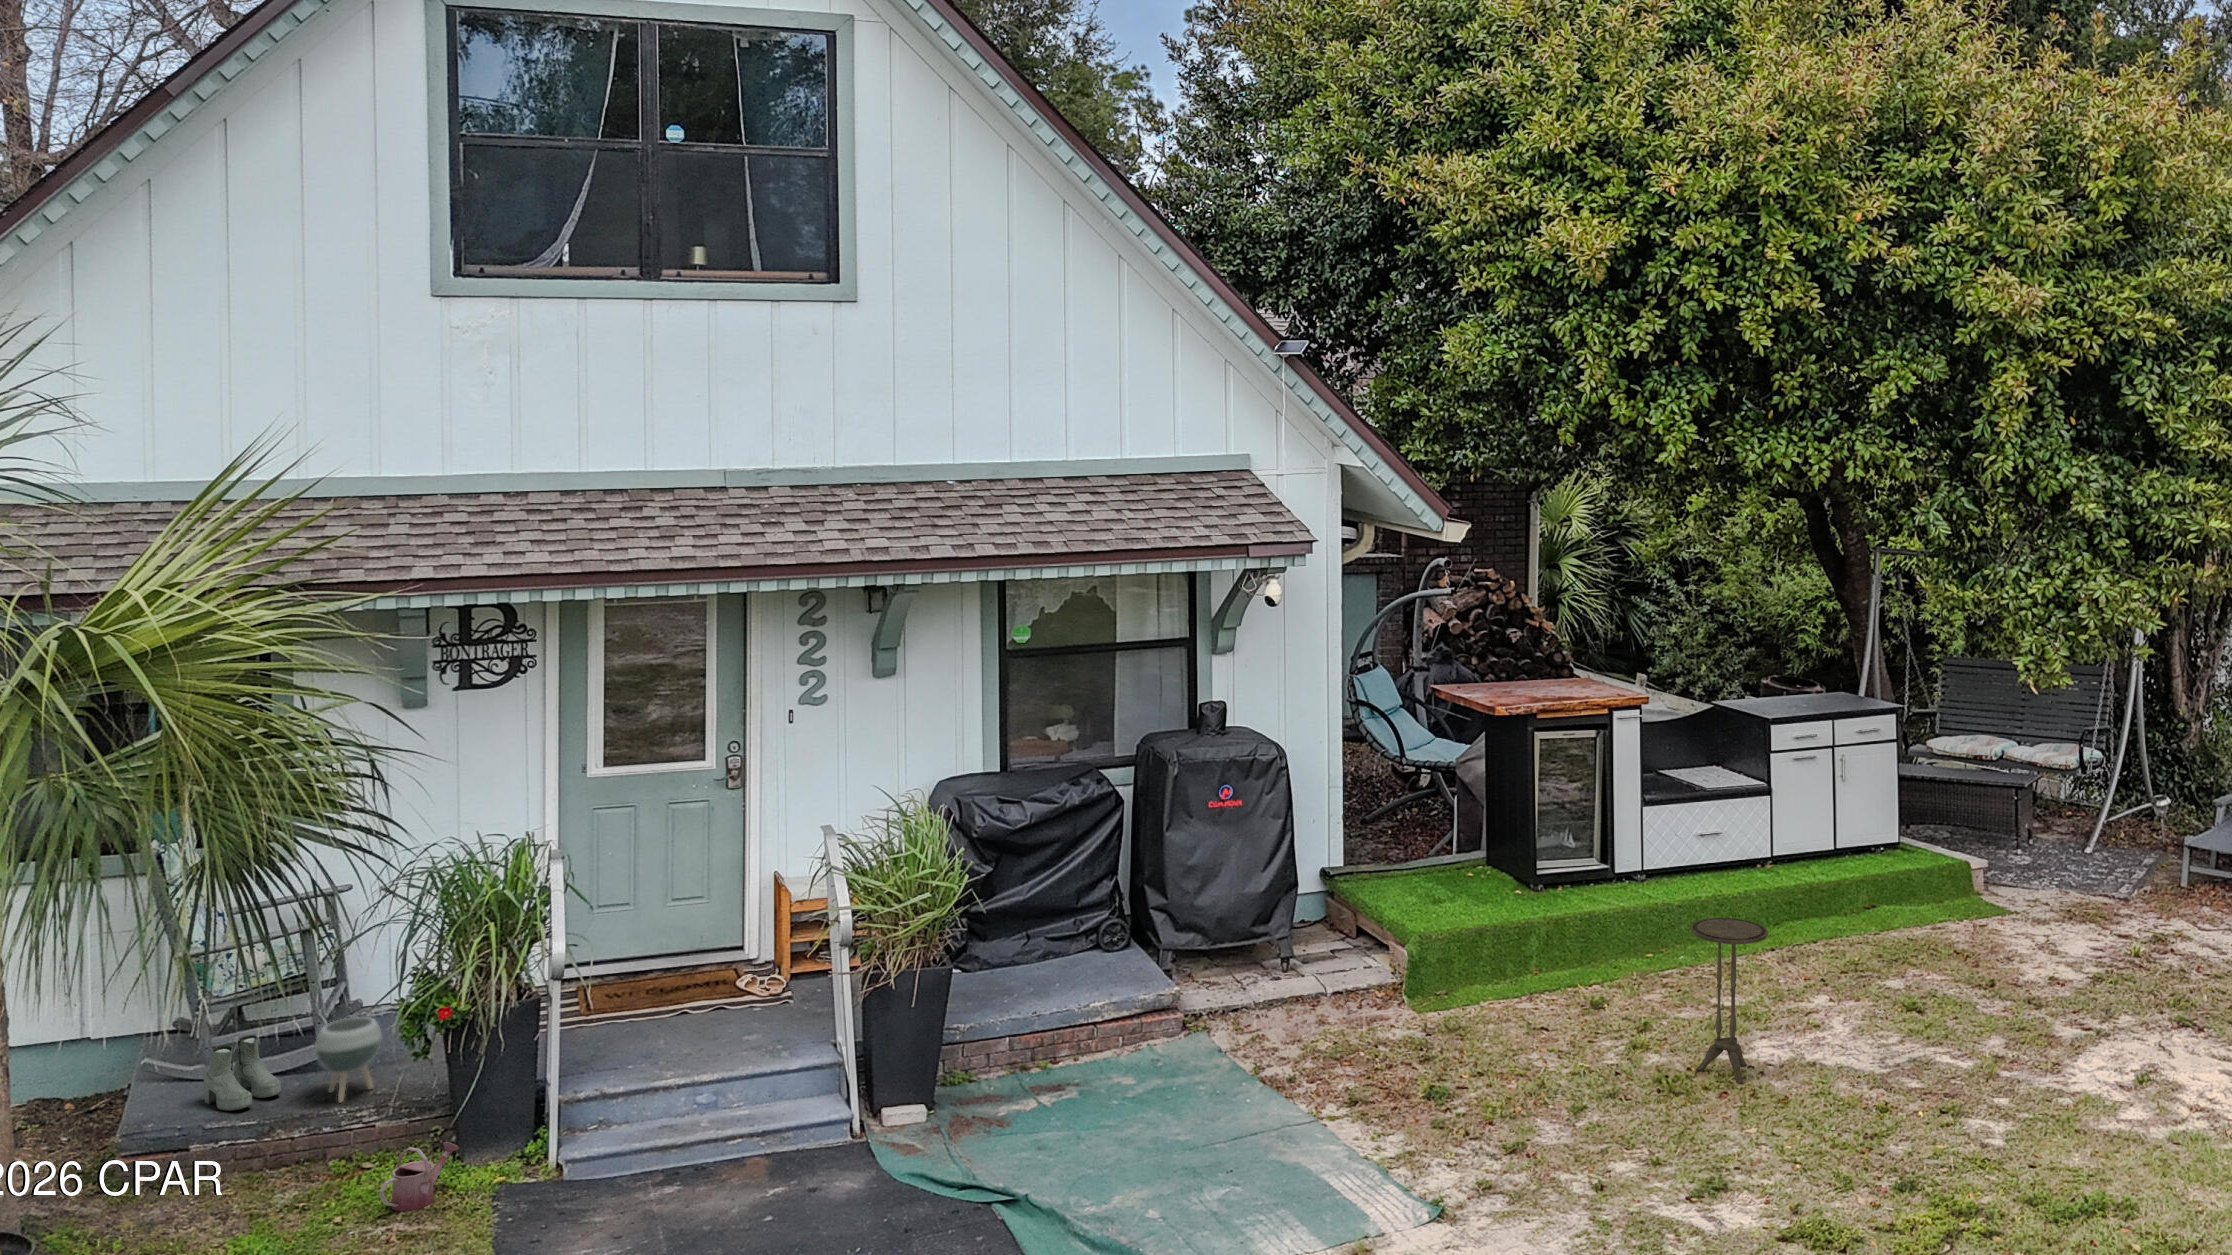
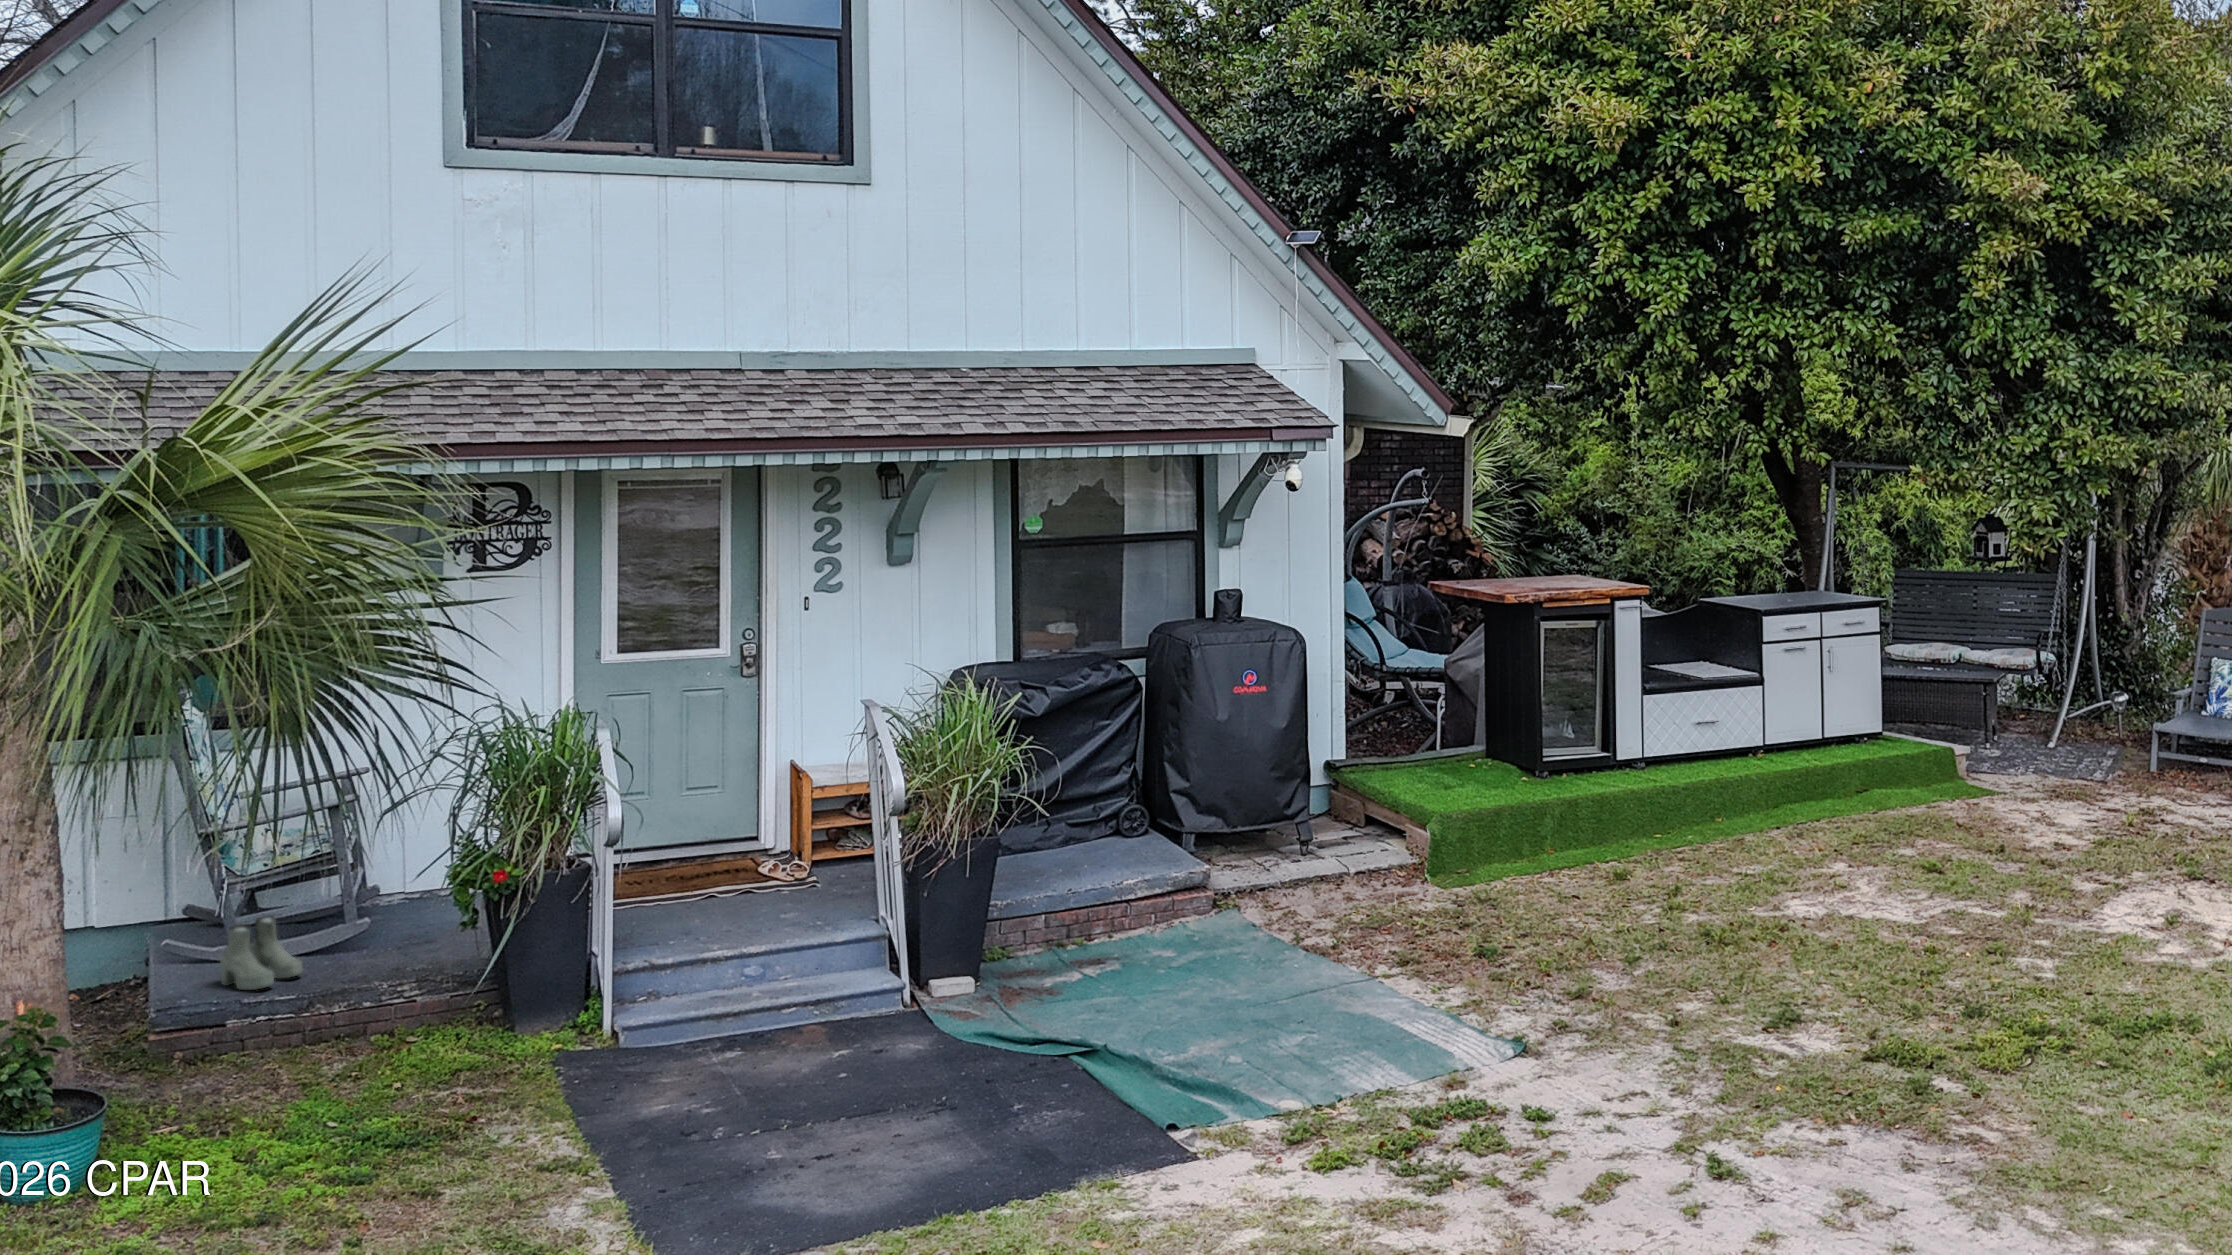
side table: present [1691,918,1768,1084] -> none [1731,780,1808,939]
planter: present [315,1017,381,1102] -> none [339,895,408,981]
watering can: present [380,1142,459,1211] -> none [427,1013,503,1081]

